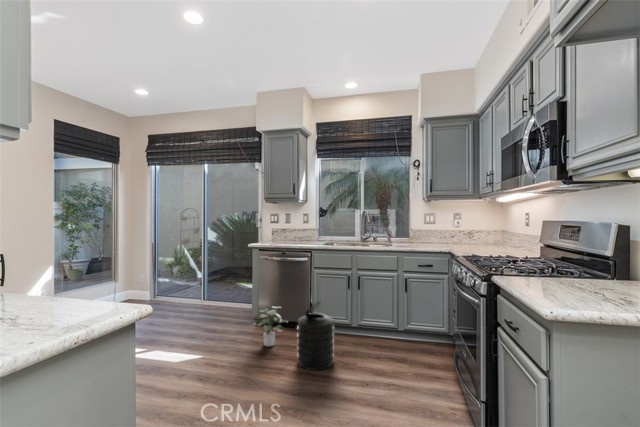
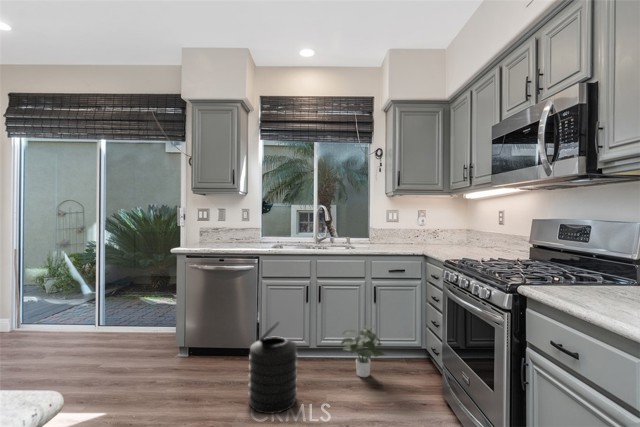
potted plant: present [254,307,287,346] -> present [342,326,385,377]

